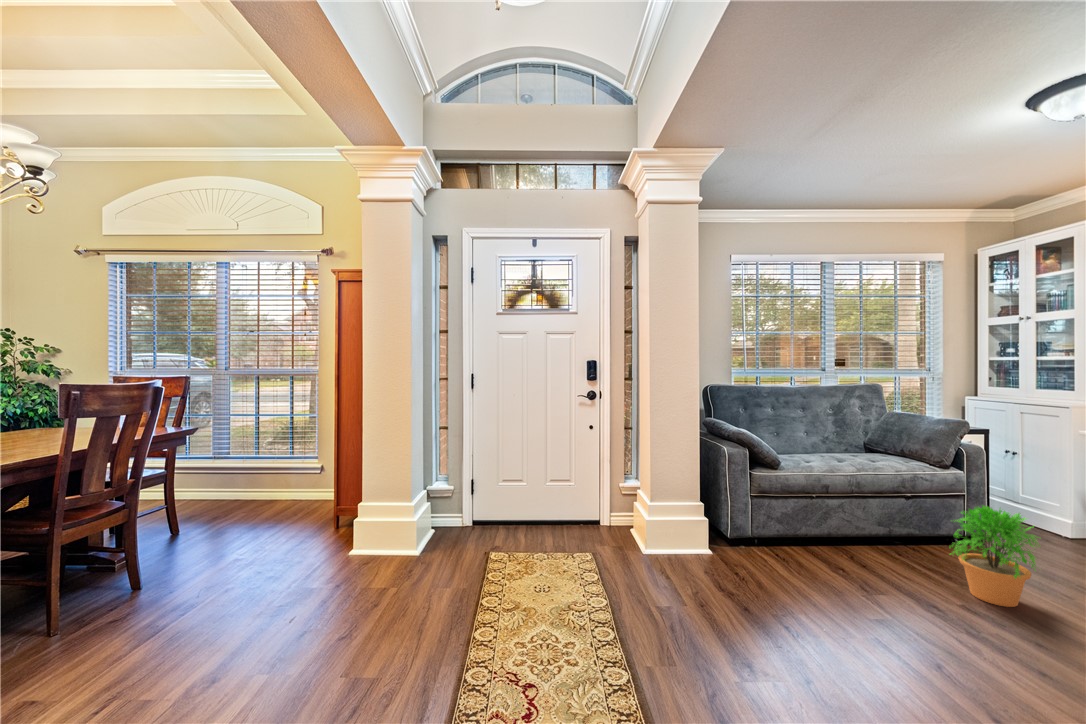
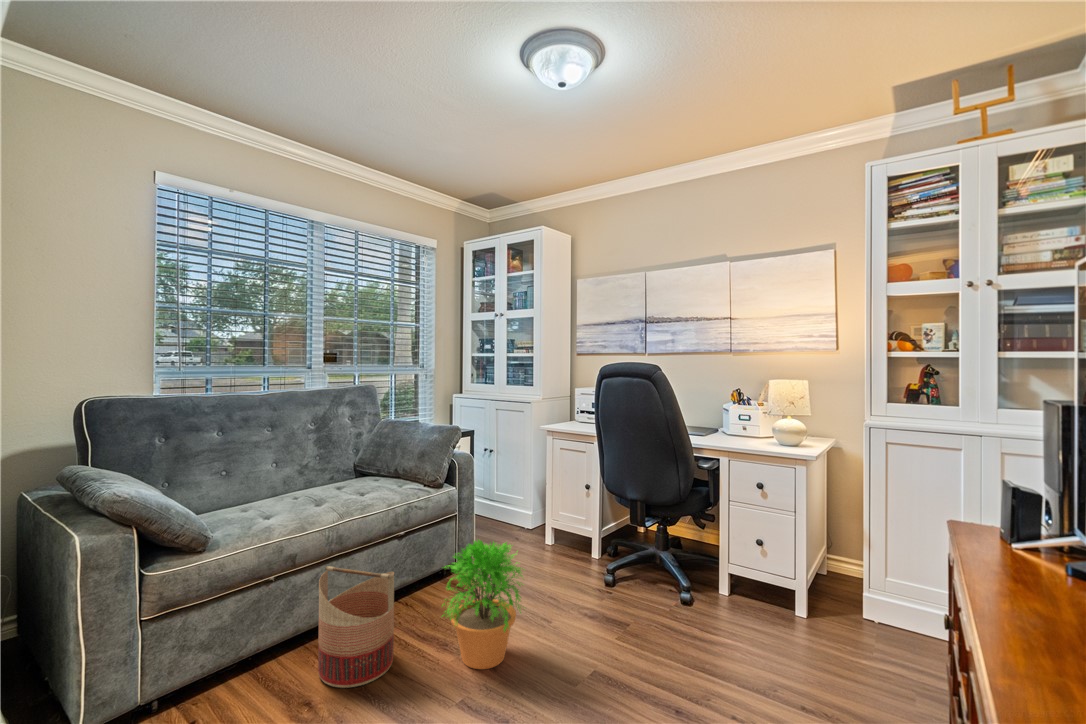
basket: none [848,496,905,577] -> present [318,566,394,688]

